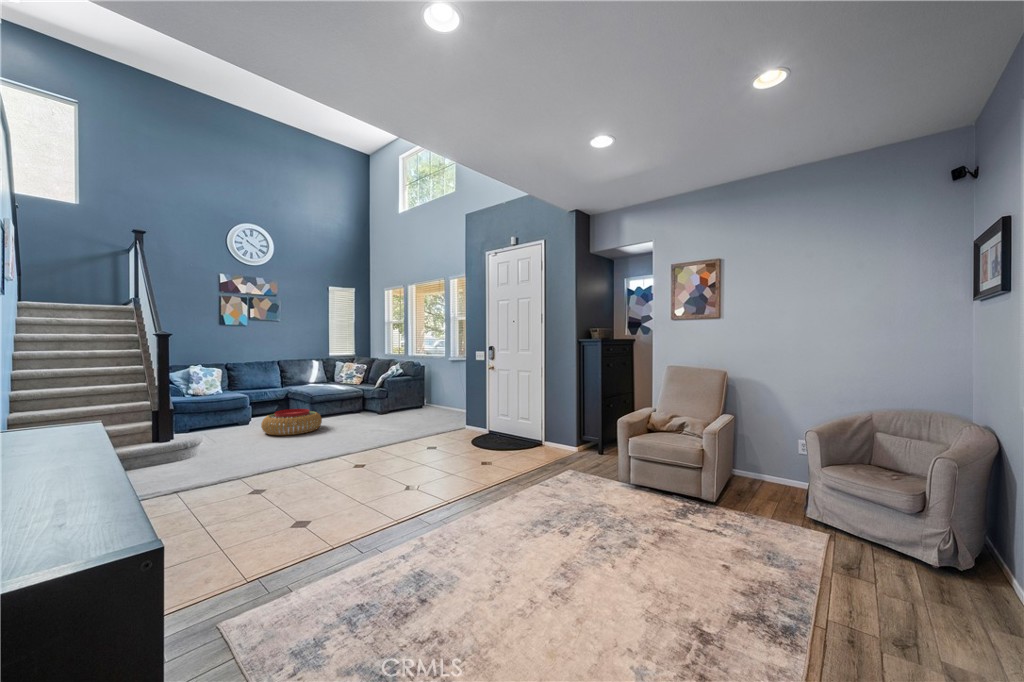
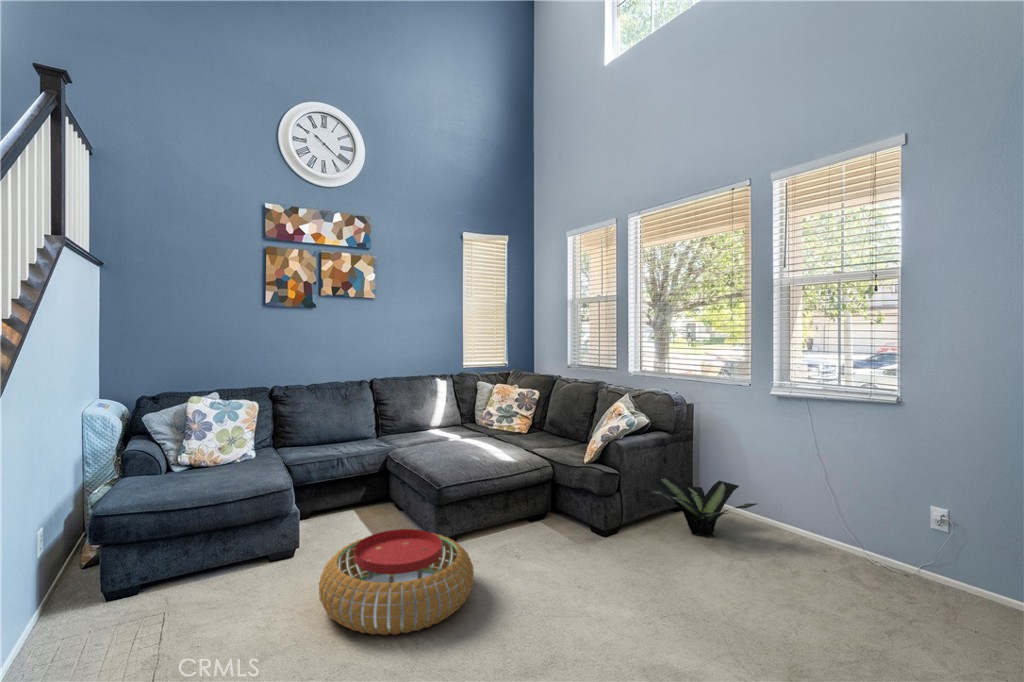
potted plant: none [401,392,441,414] -> present [646,476,757,537]

